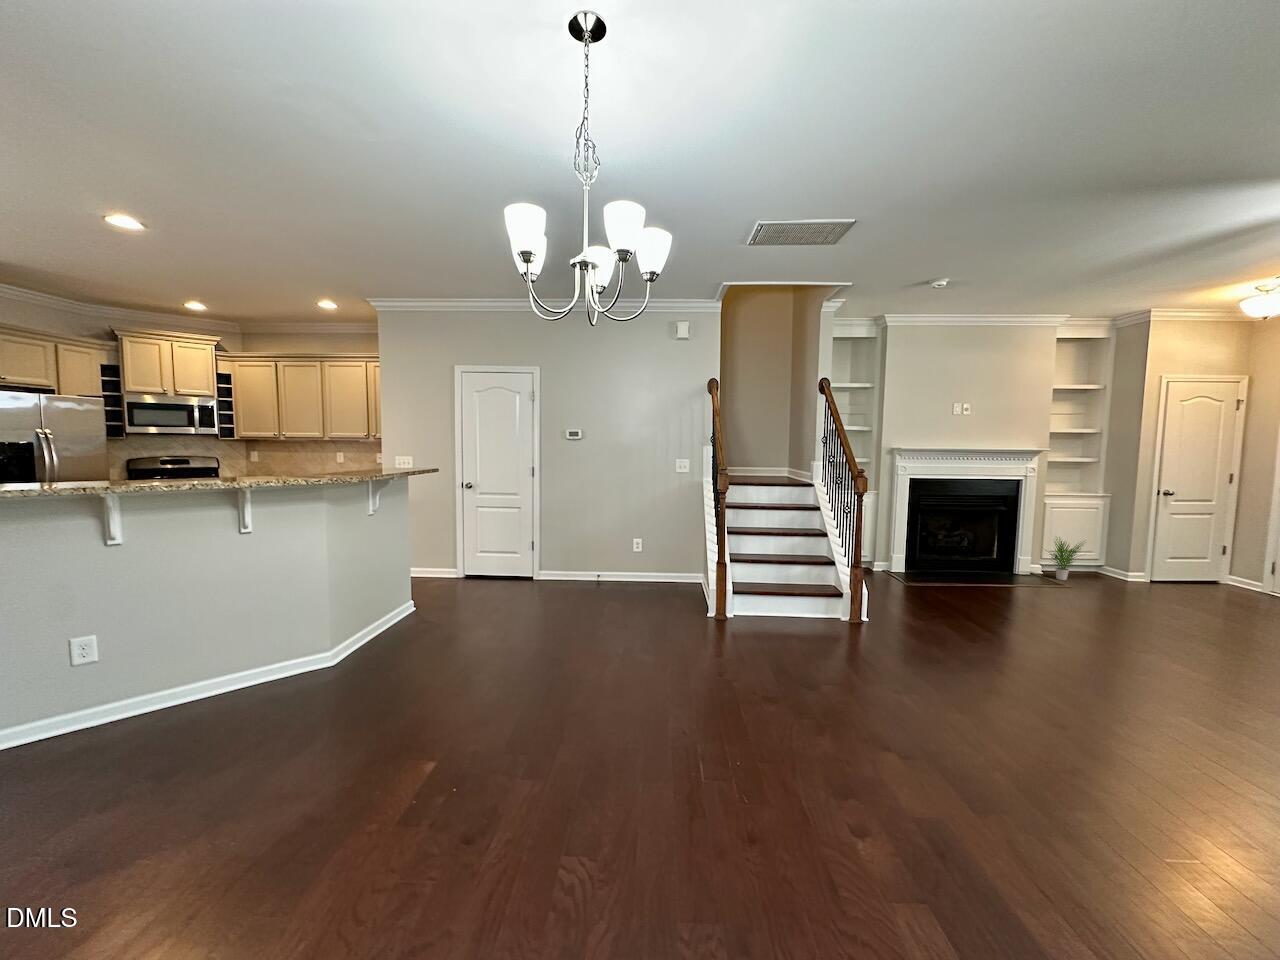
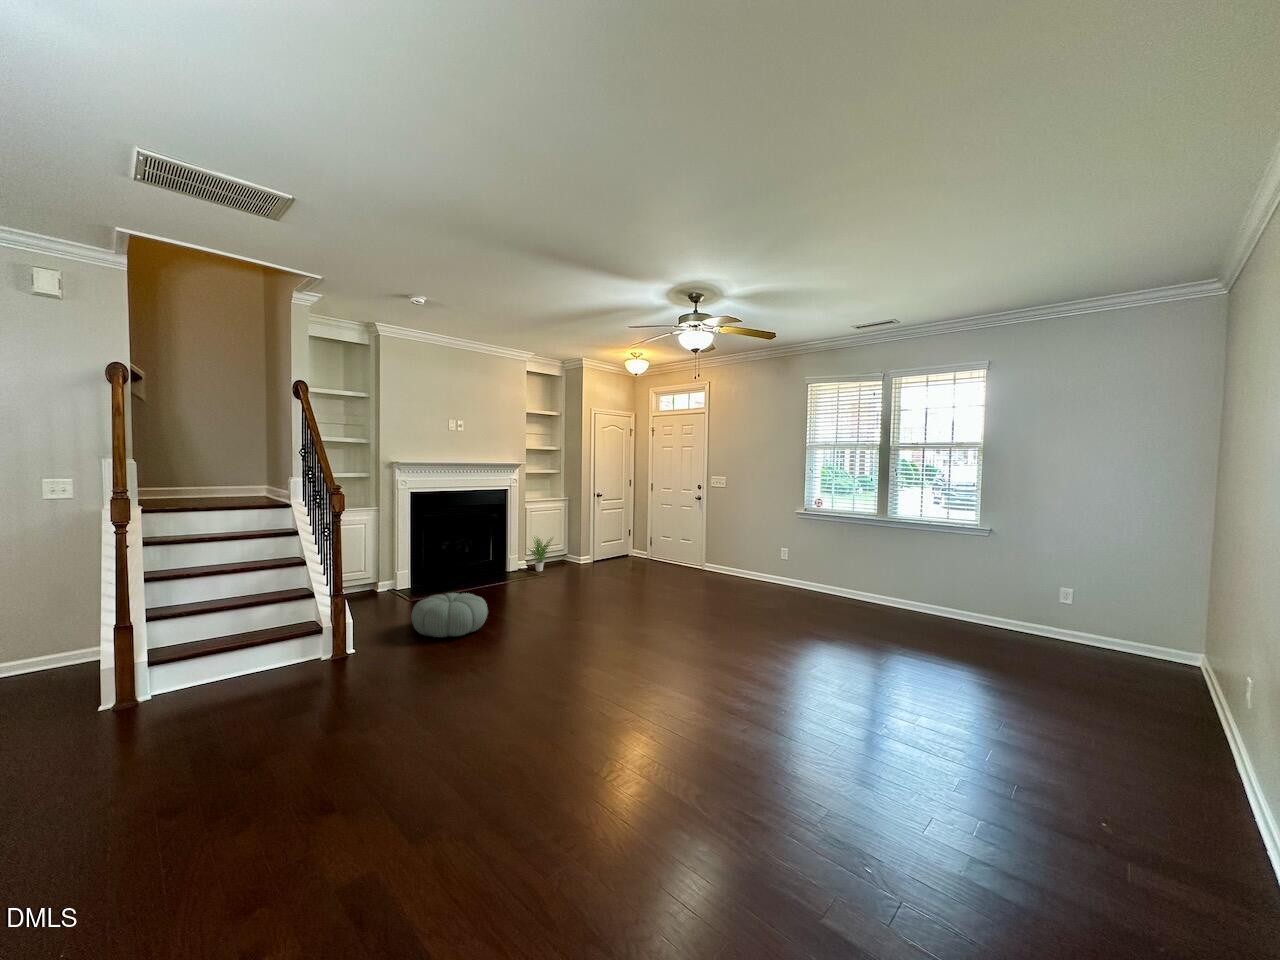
pouf: none [919,584,1005,631] -> present [411,593,488,637]

